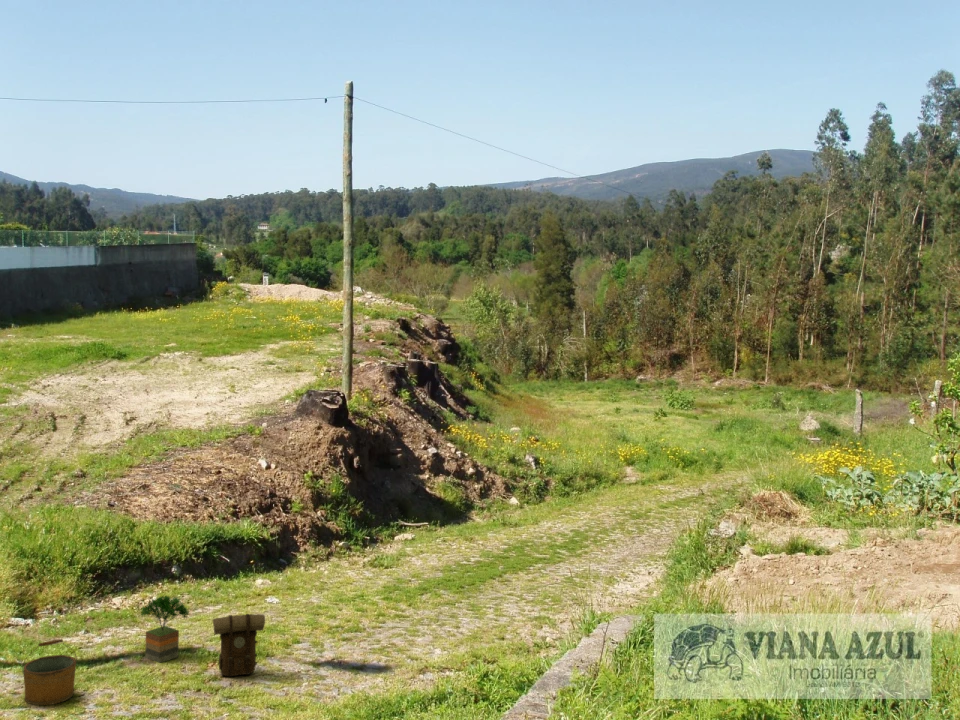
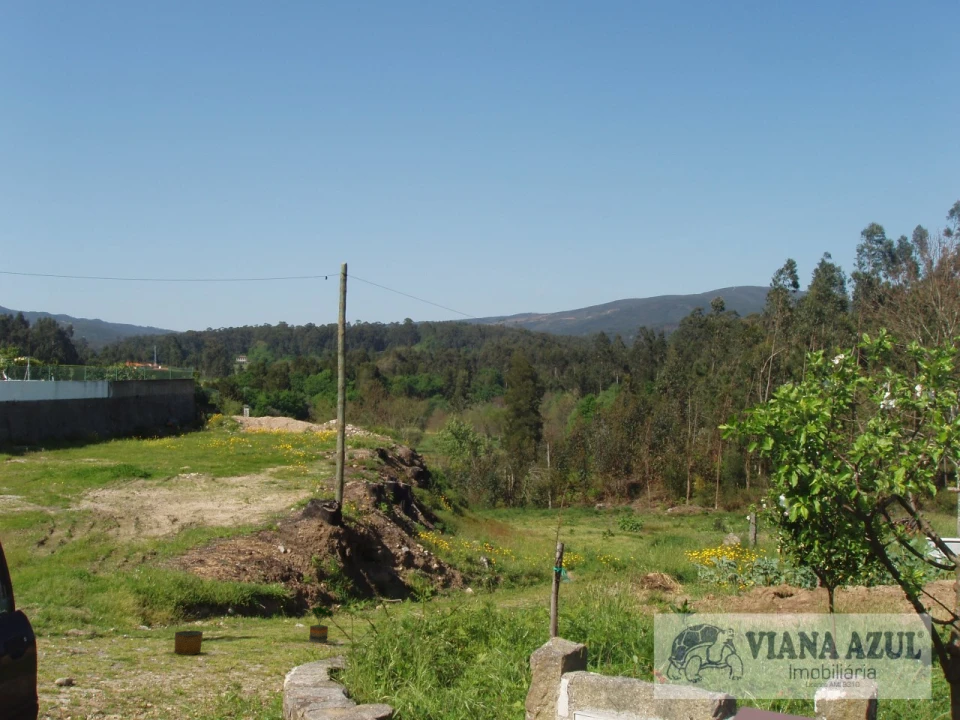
potted tree: present [141,596,189,663] -> present [308,607,334,643]
backpack: present [213,614,265,677] -> none [276,614,306,652]

